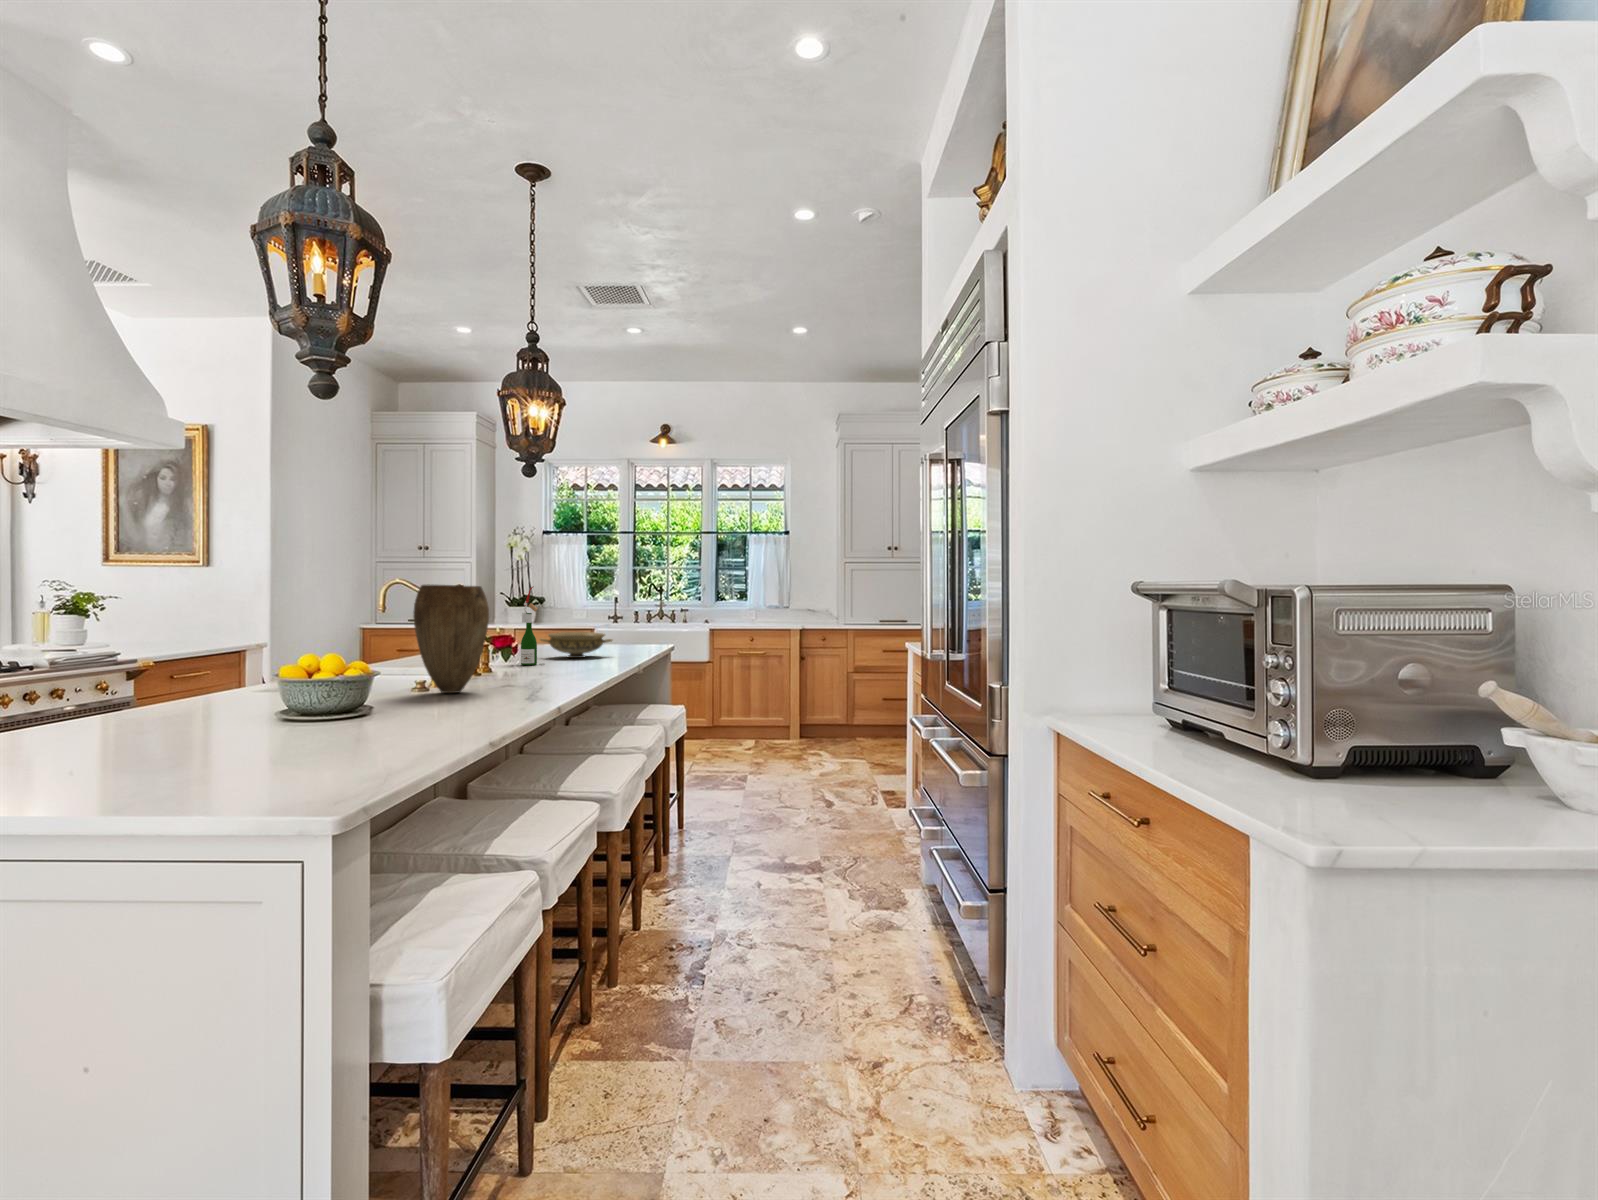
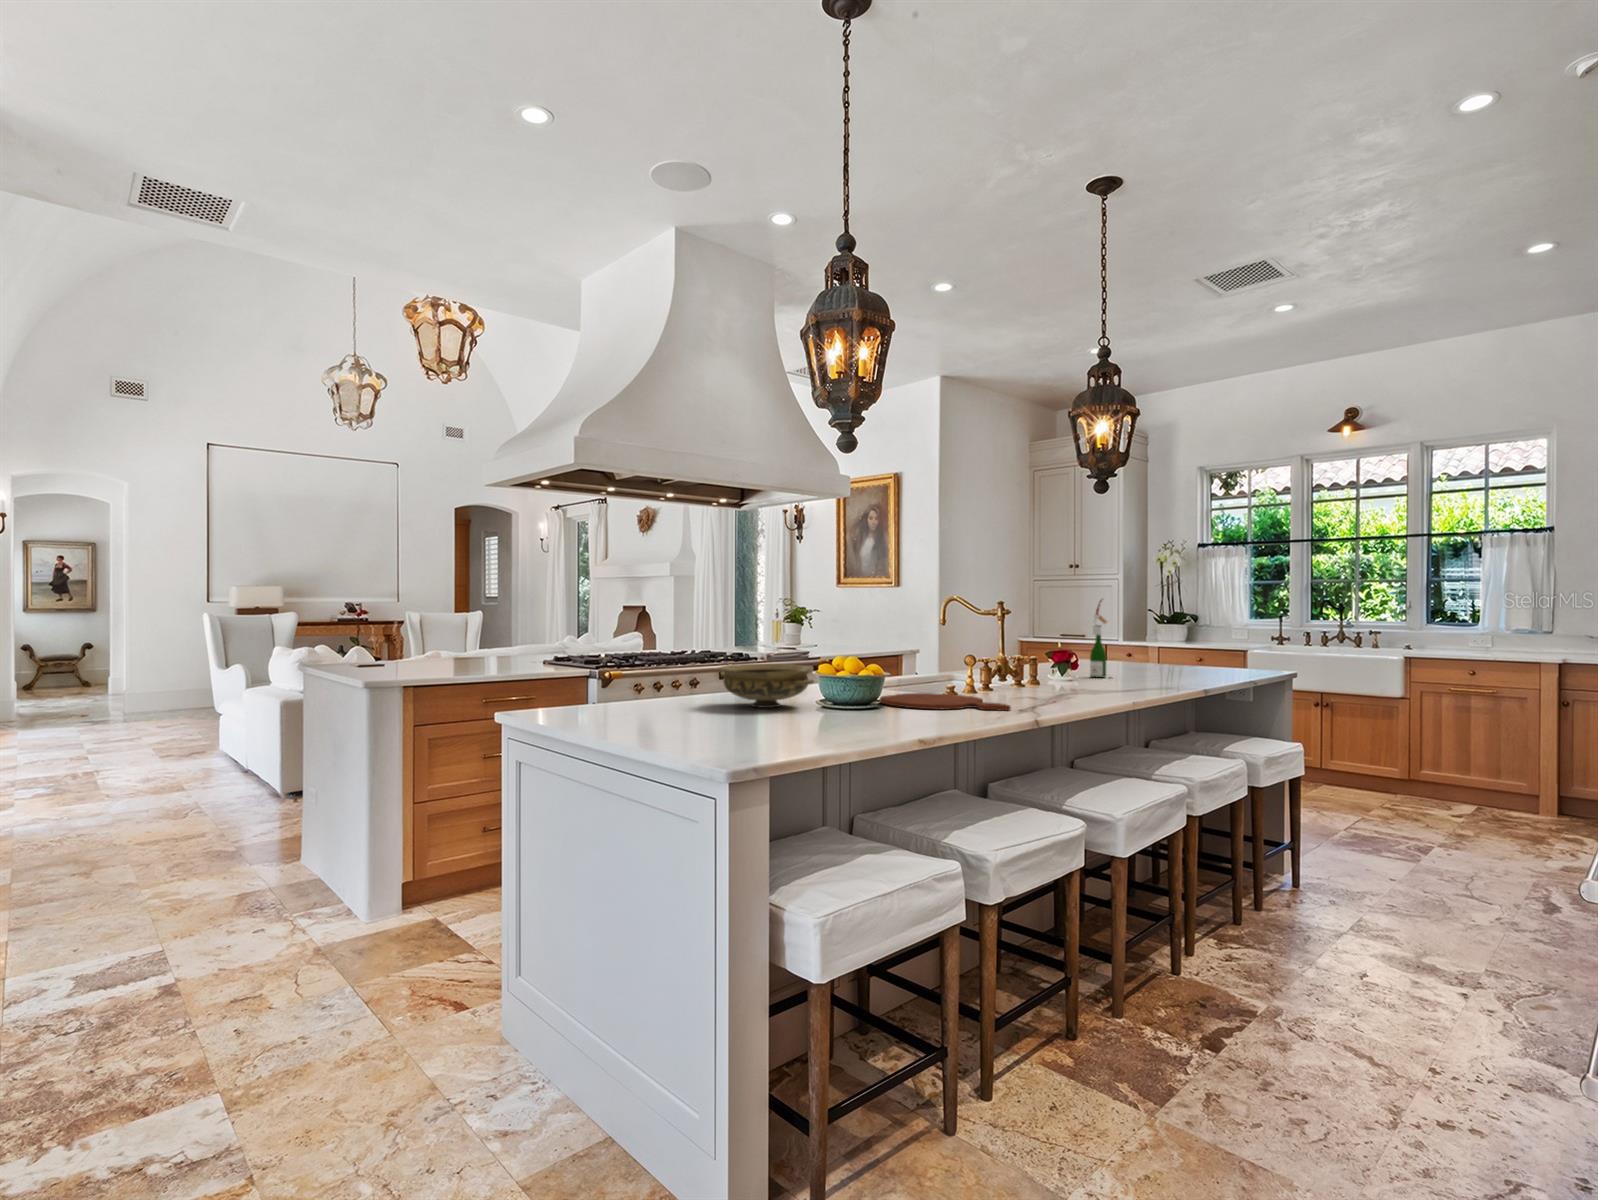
vase: present [413,585,489,693] -> none [947,593,1013,693]
ceramic bowl: present [541,632,612,658] -> present [720,664,814,708]
cutting board: none [367,698,530,719] -> present [880,693,1011,711]

